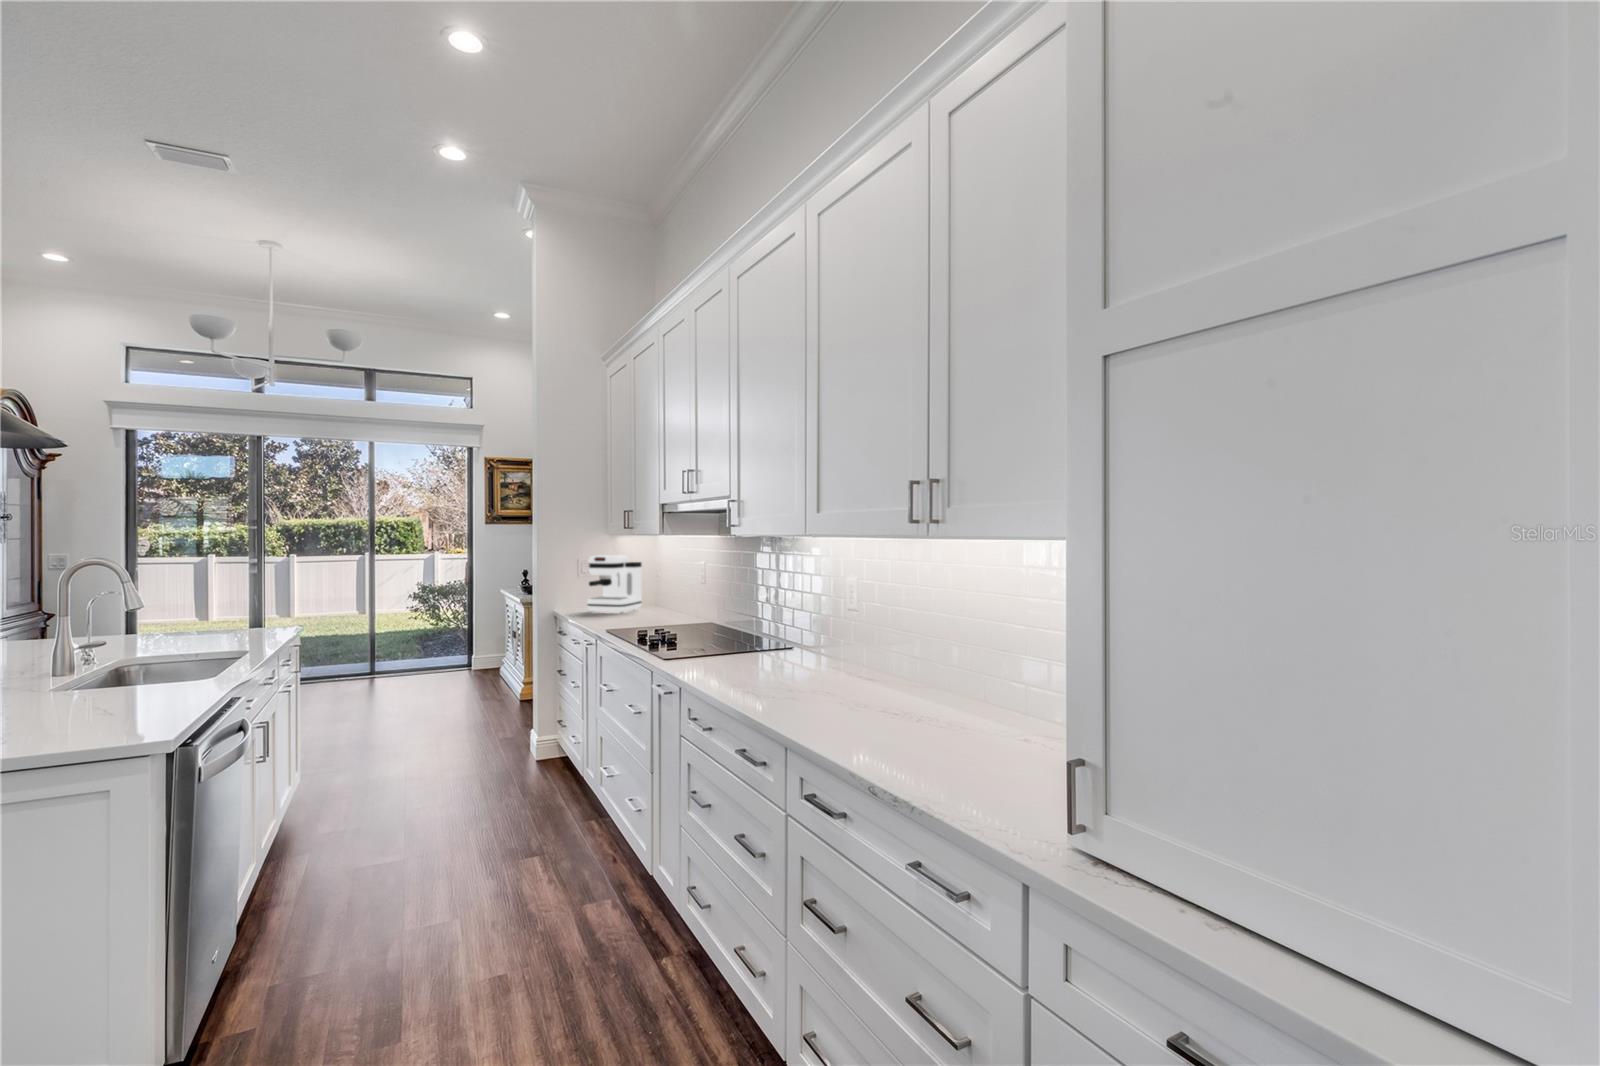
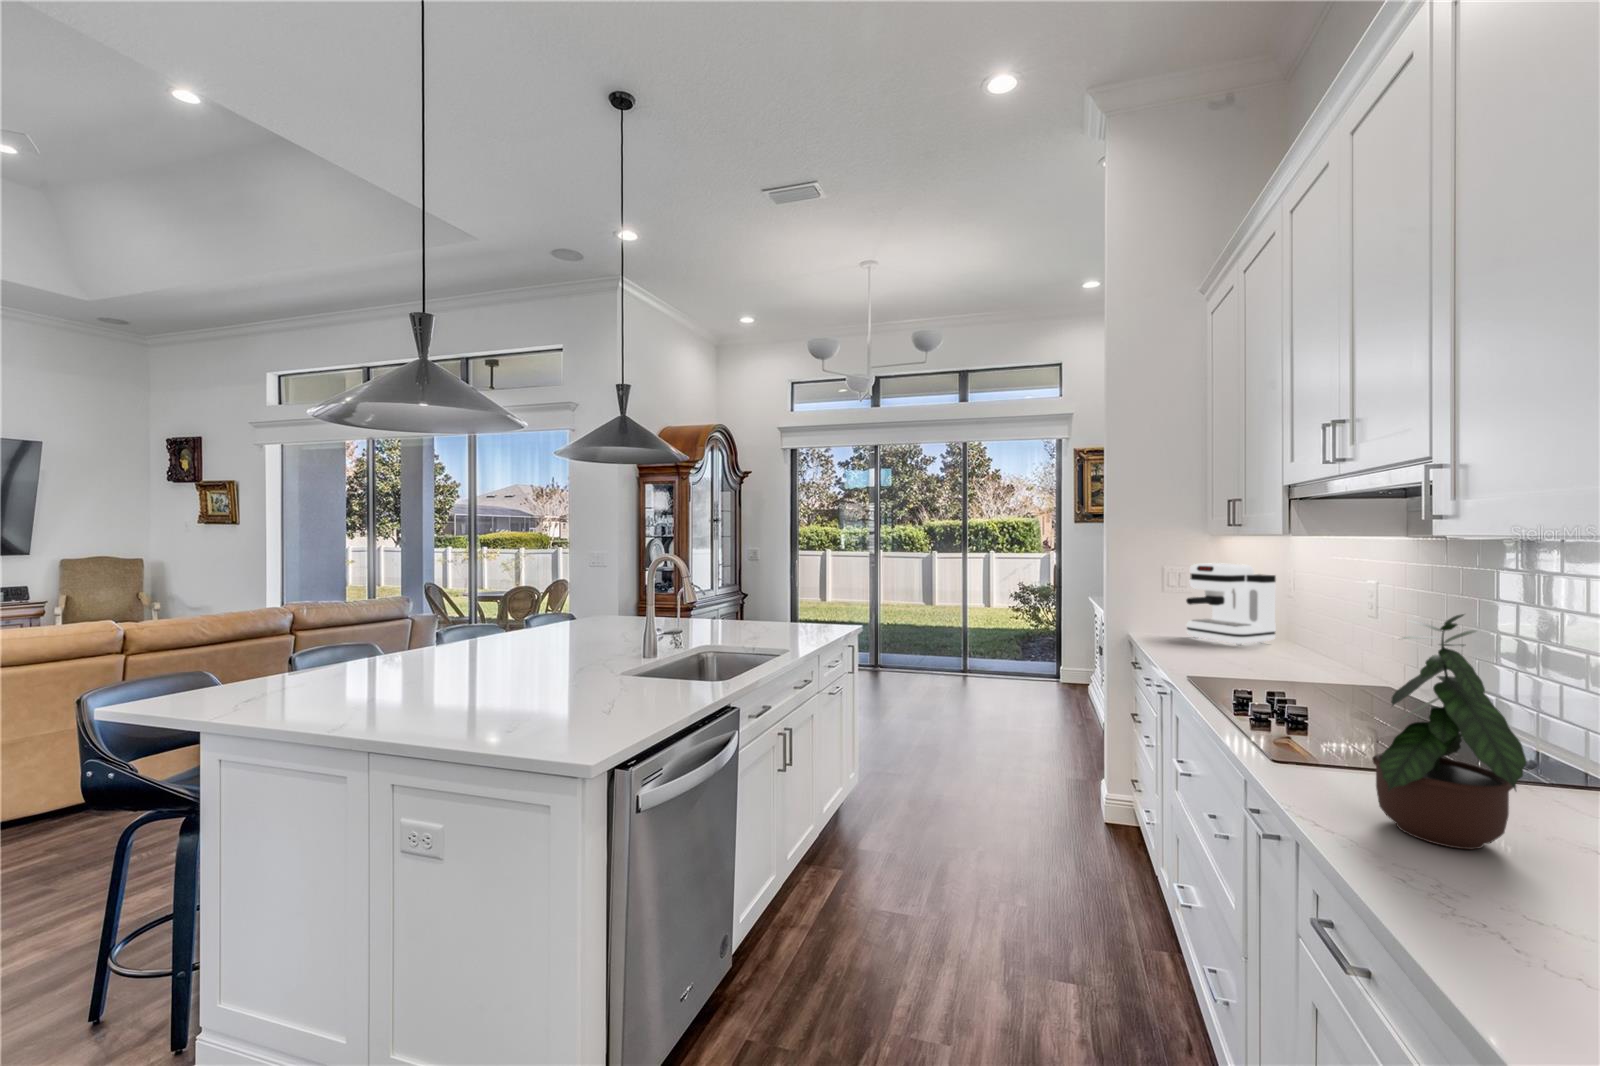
potted plant: none [707,568,769,672] -> present [1372,614,1526,849]

